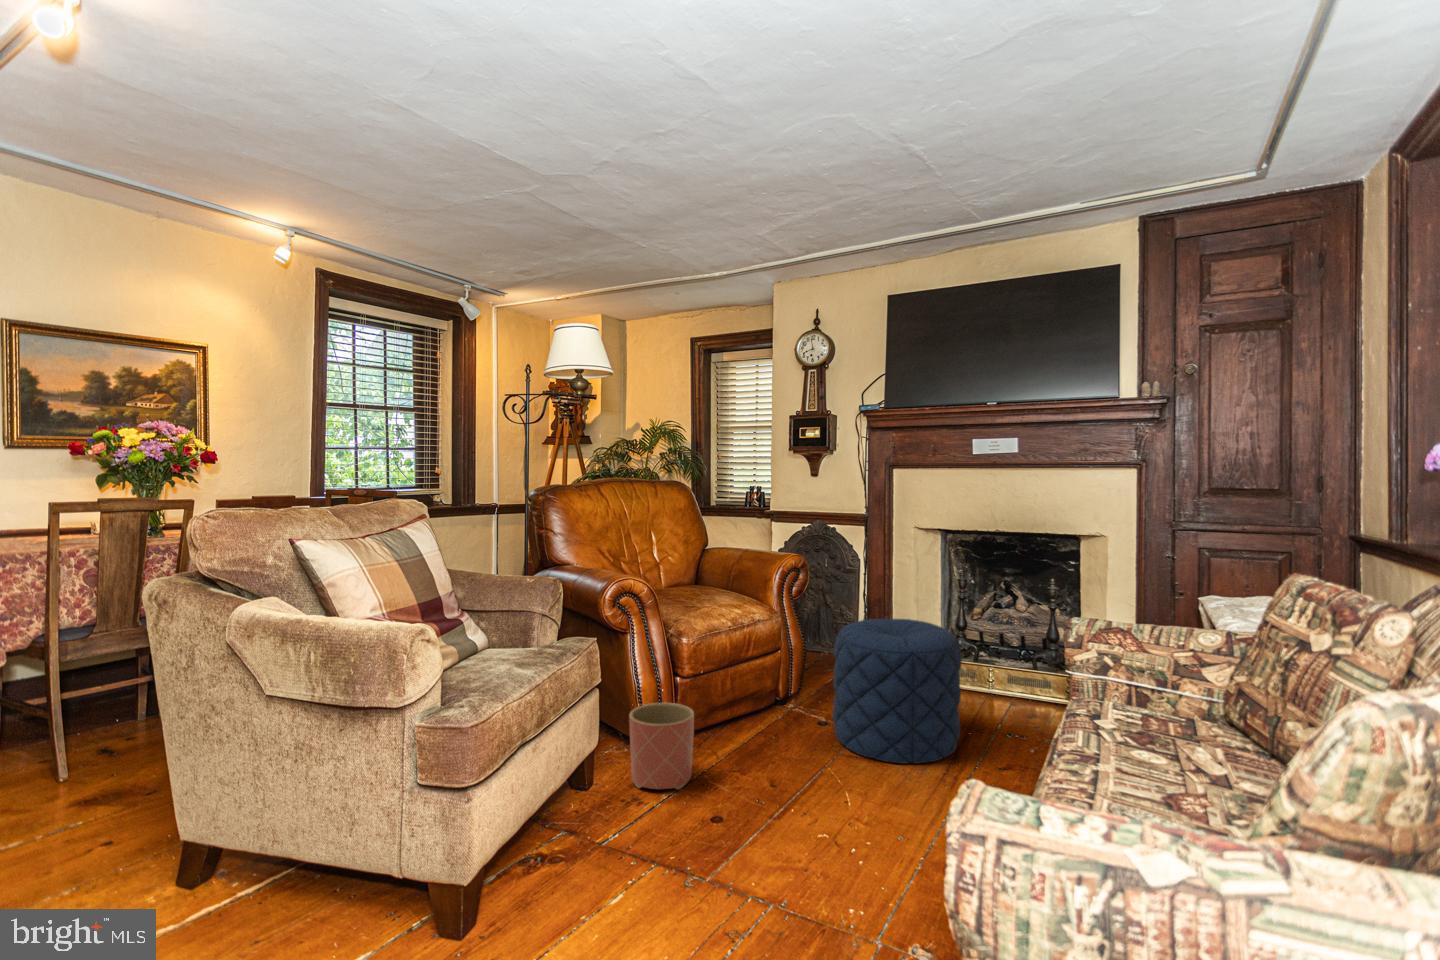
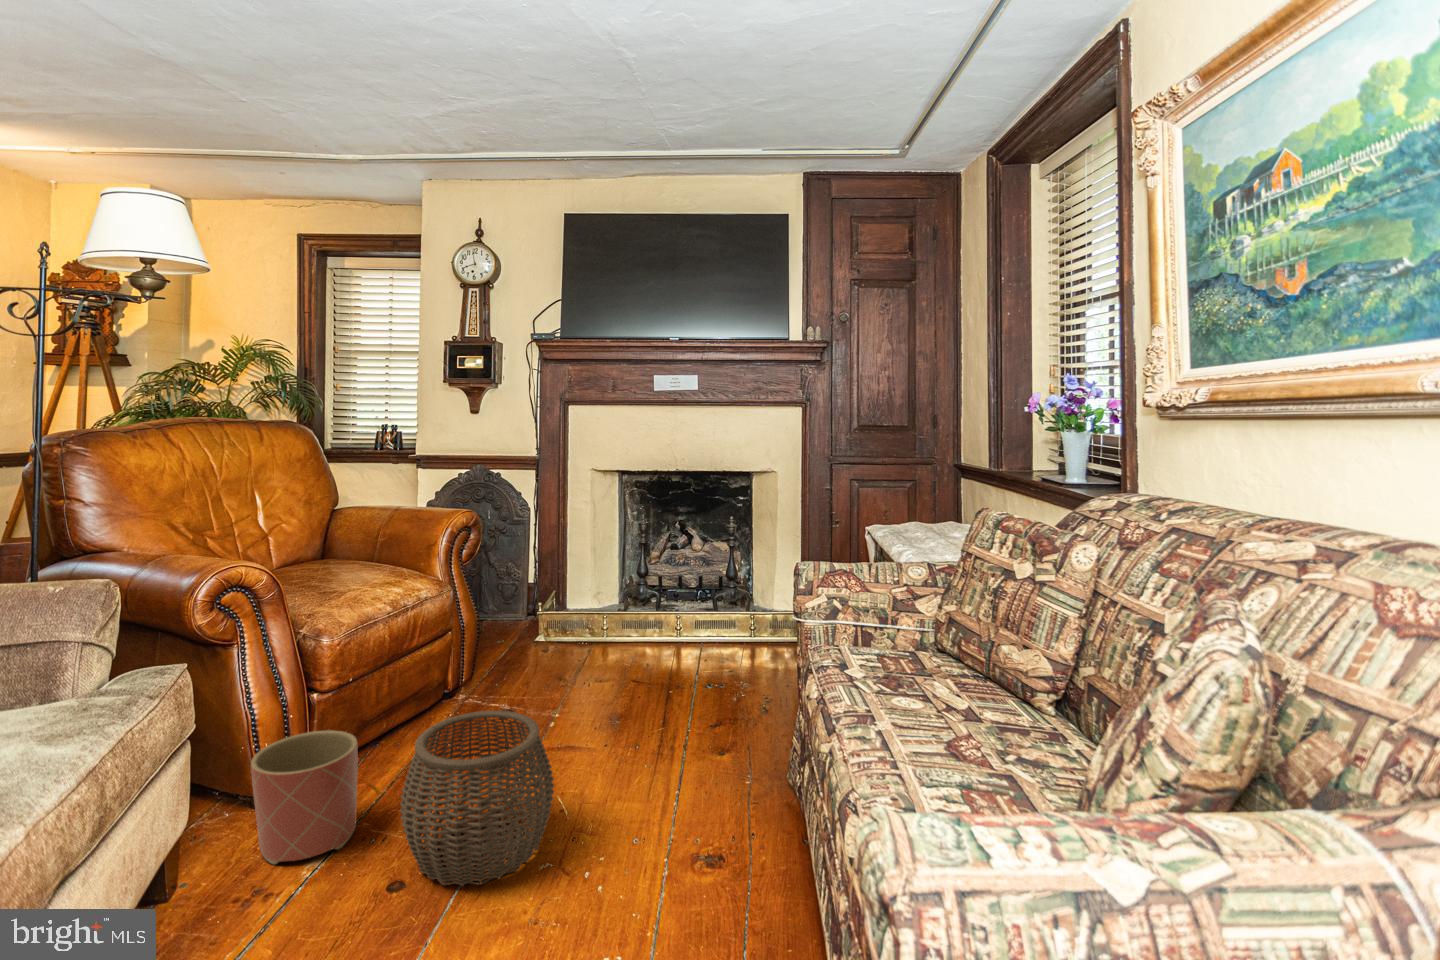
pouf: present [833,619,962,764] -> none [531,577,672,741]
woven basket: none [714,706,827,838] -> present [400,711,554,887]

